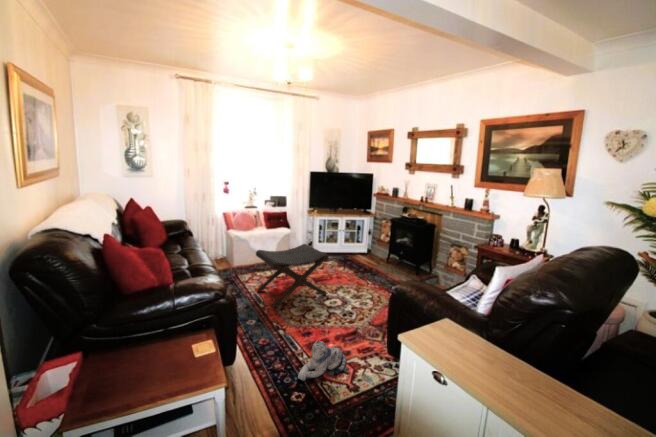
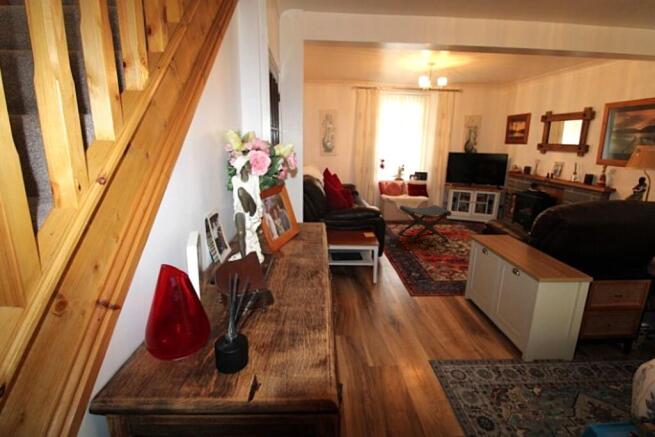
plush toy: present [298,341,346,381] -> none [417,251,450,272]

